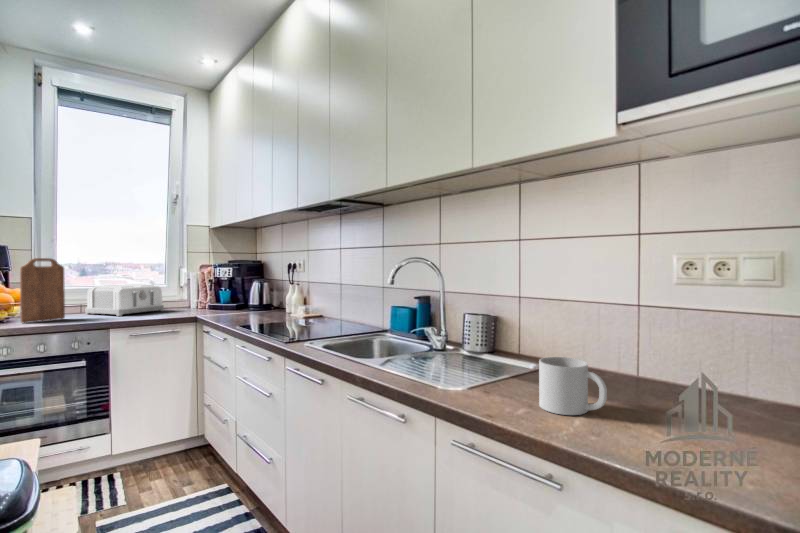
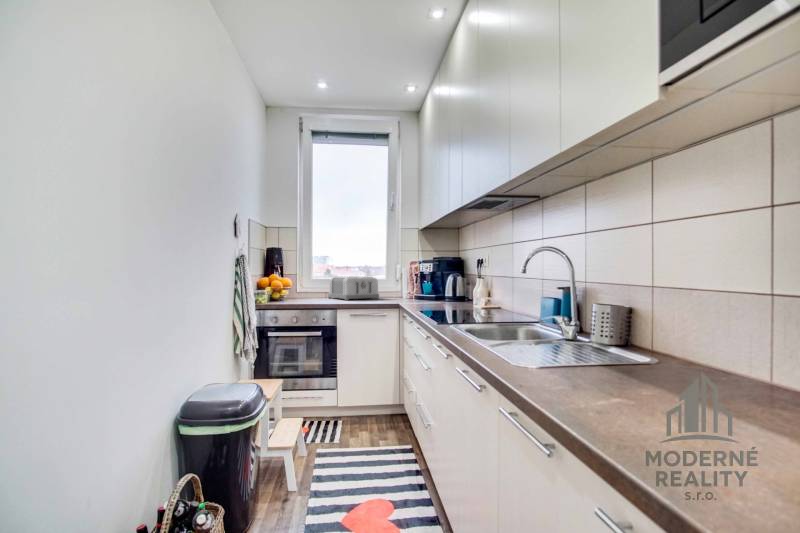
cutting board: present [20,258,65,323] -> none [287,255,313,301]
mug: present [539,357,607,415] -> none [581,336,636,392]

